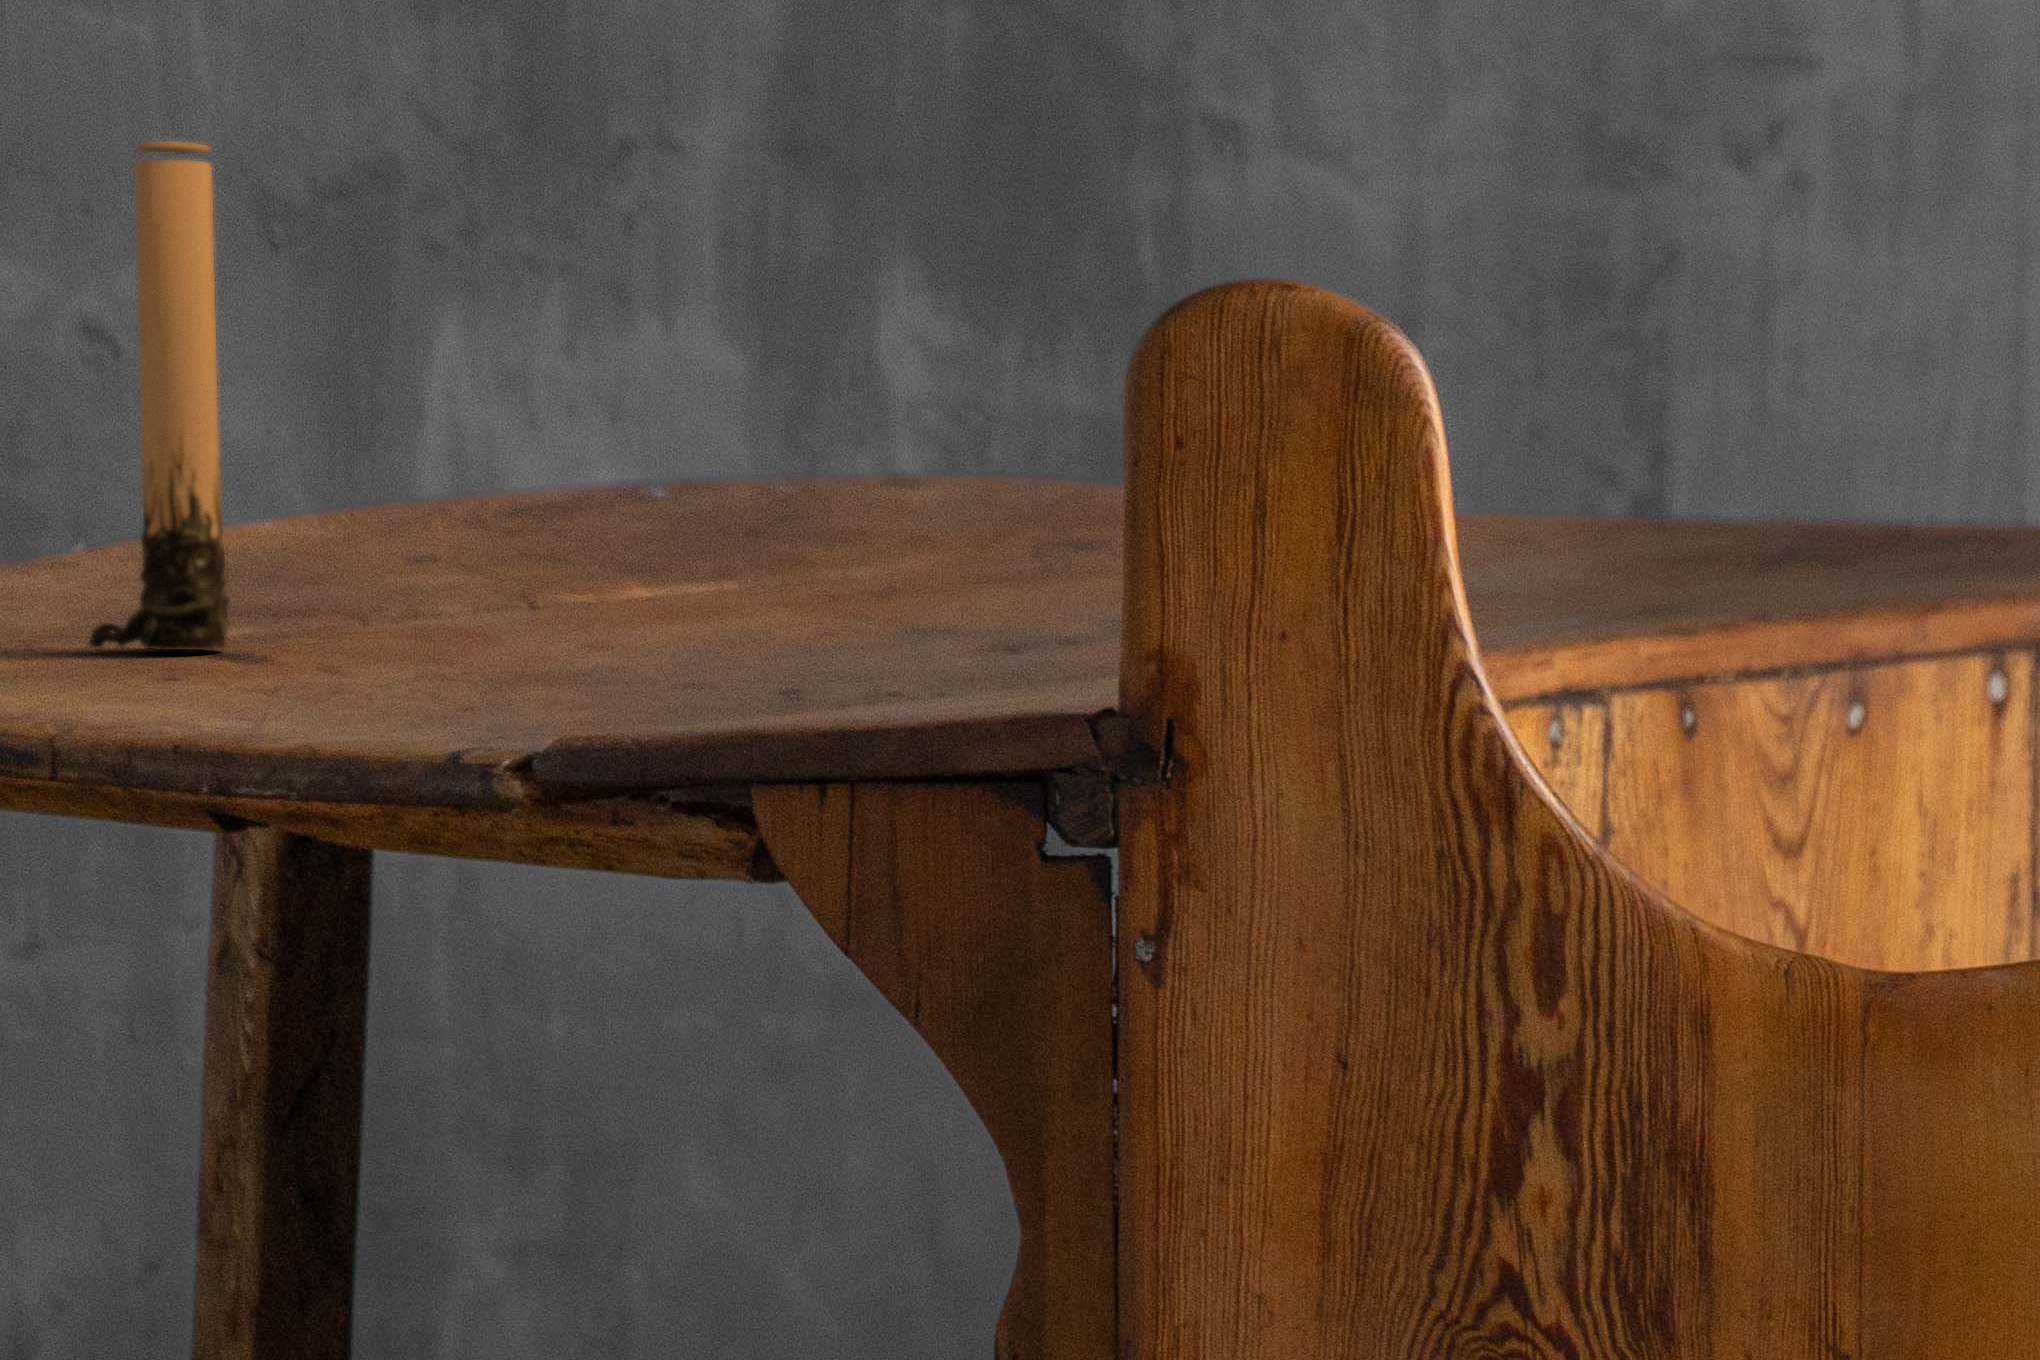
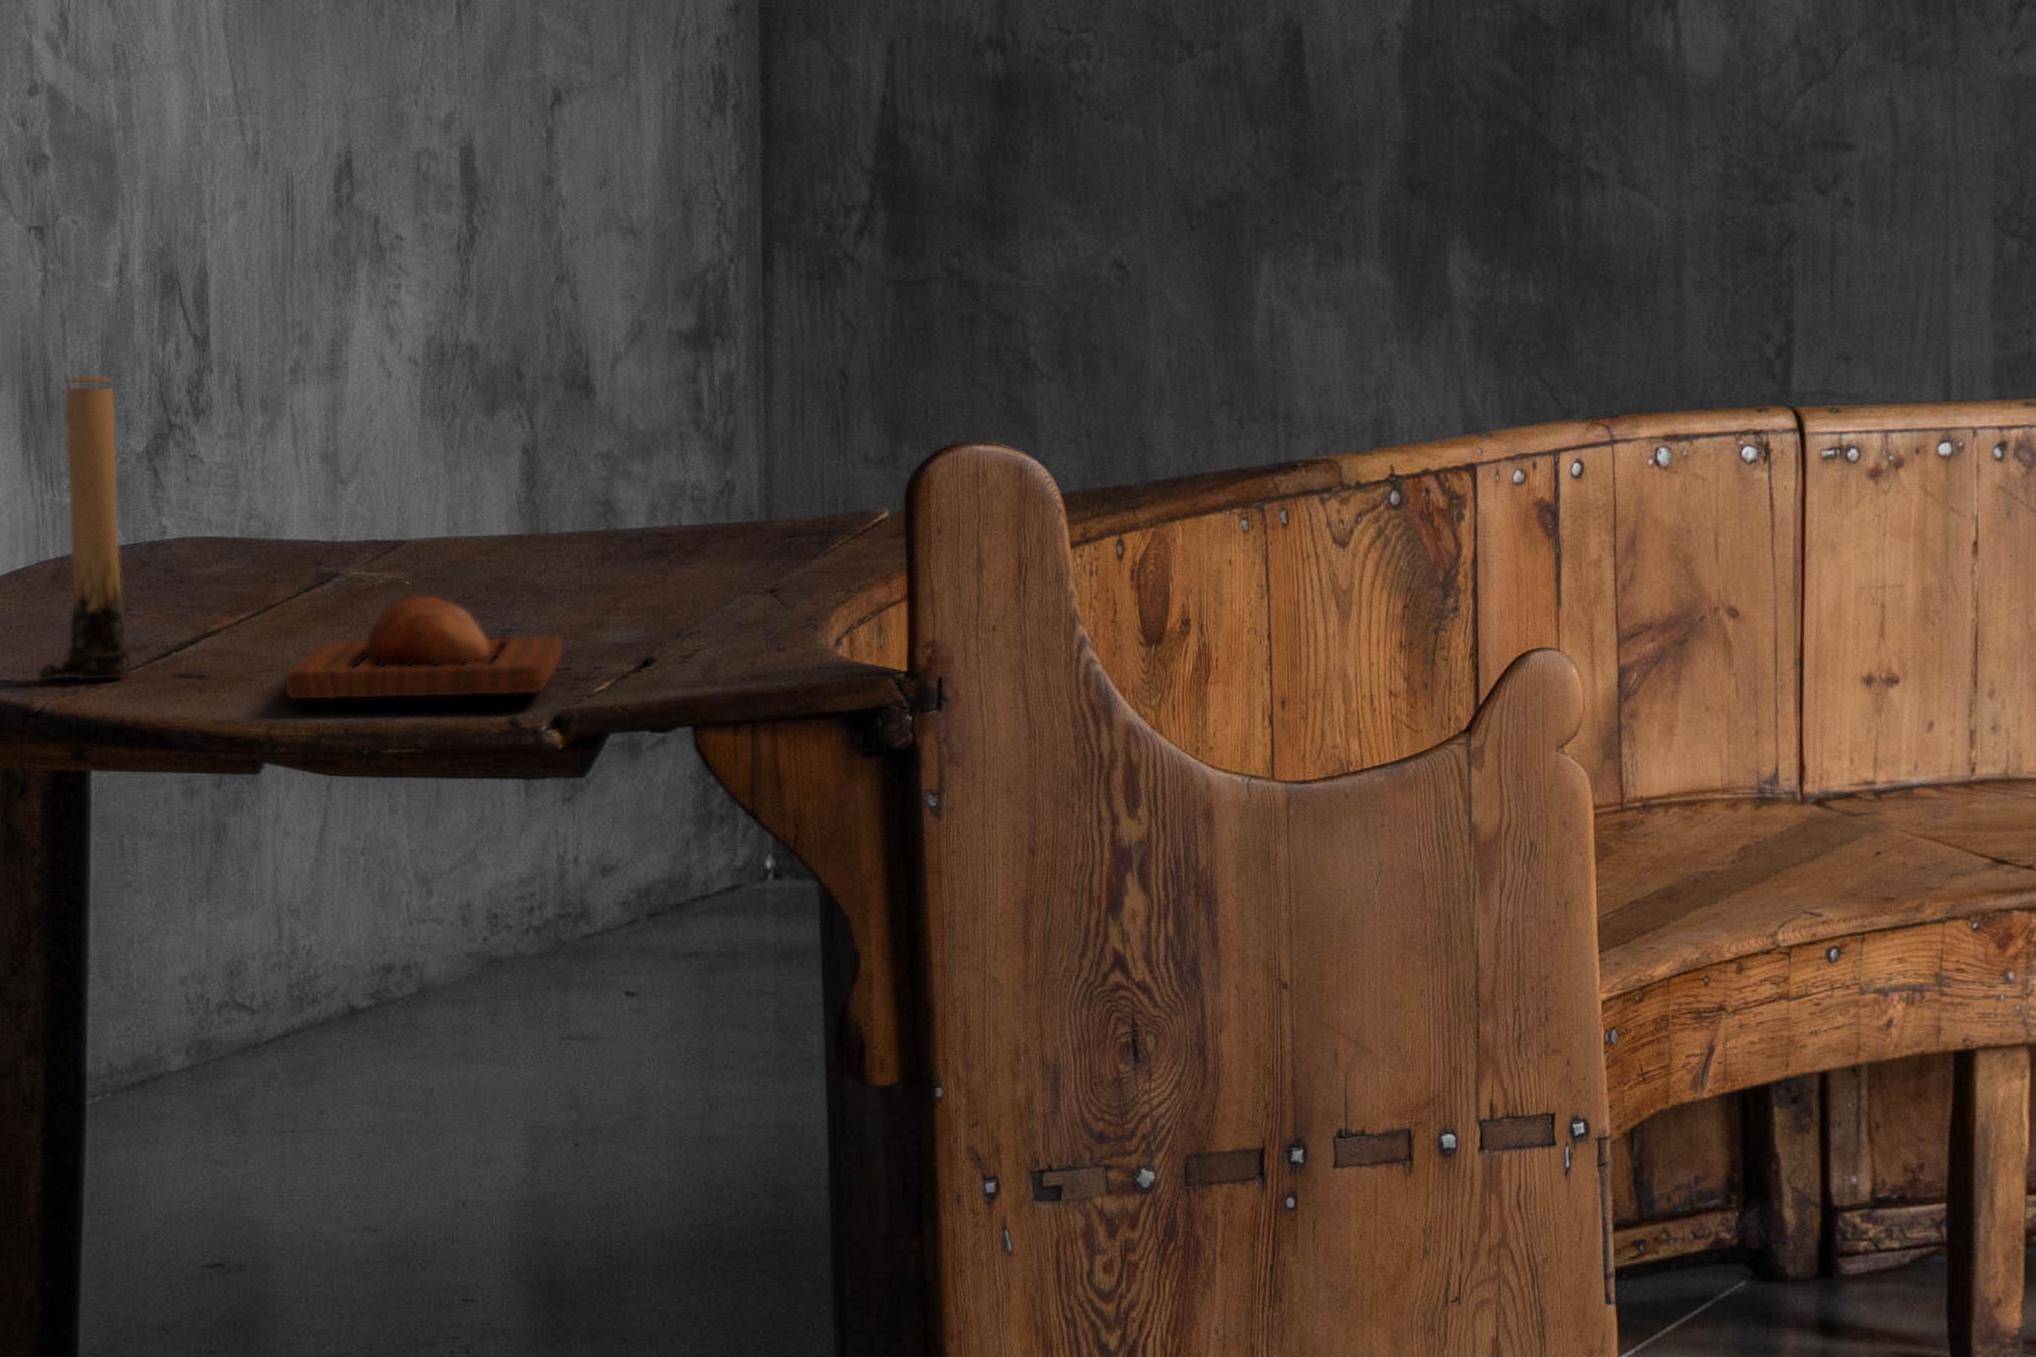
bread loaf: none [167,539,948,686] -> present [286,597,562,698]

